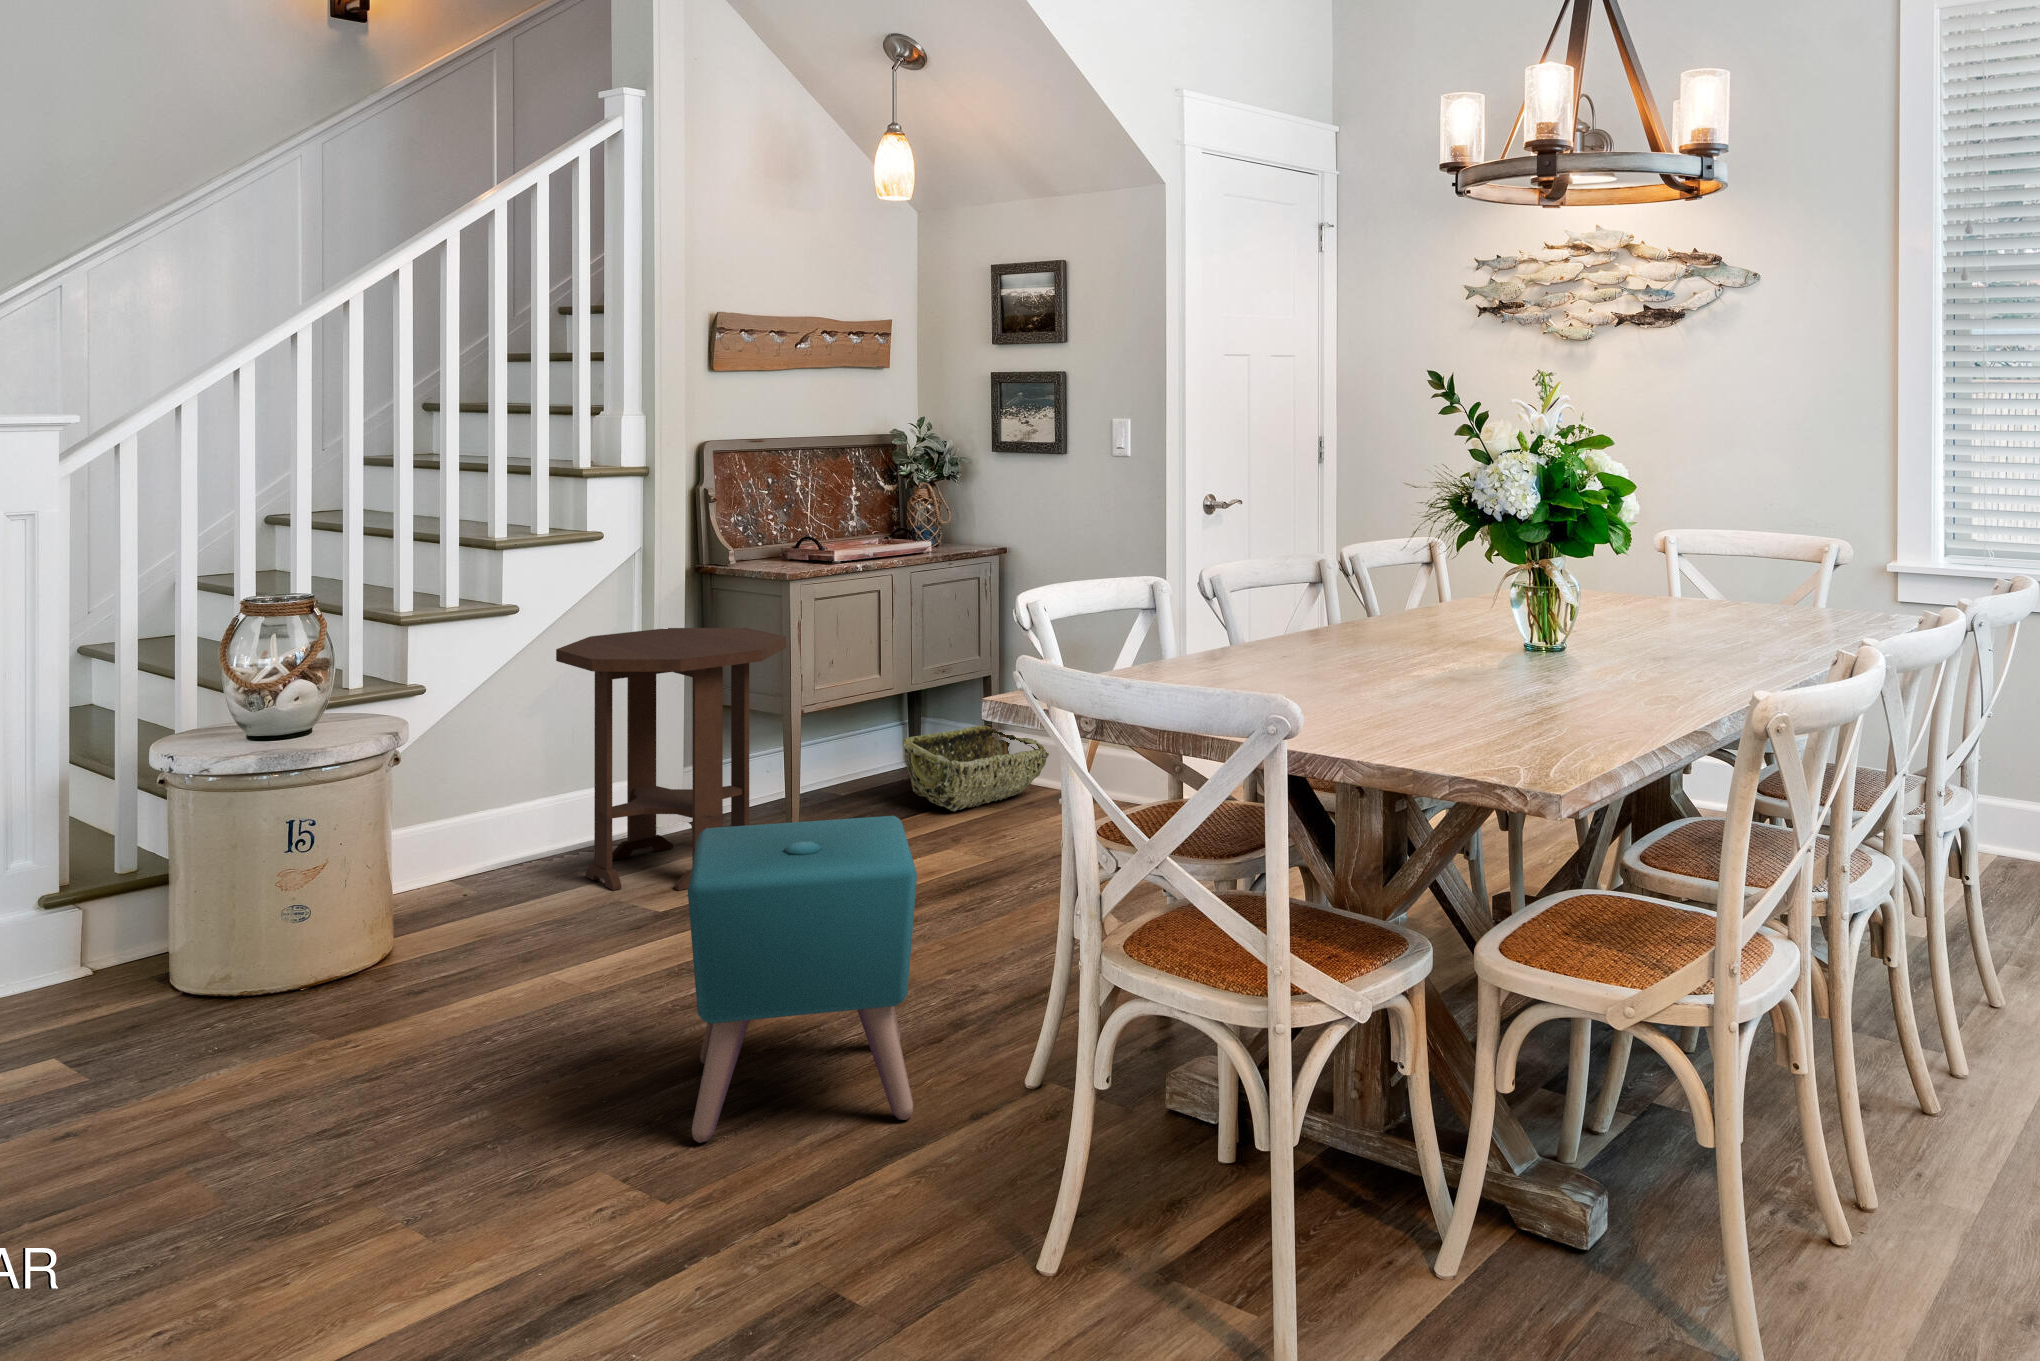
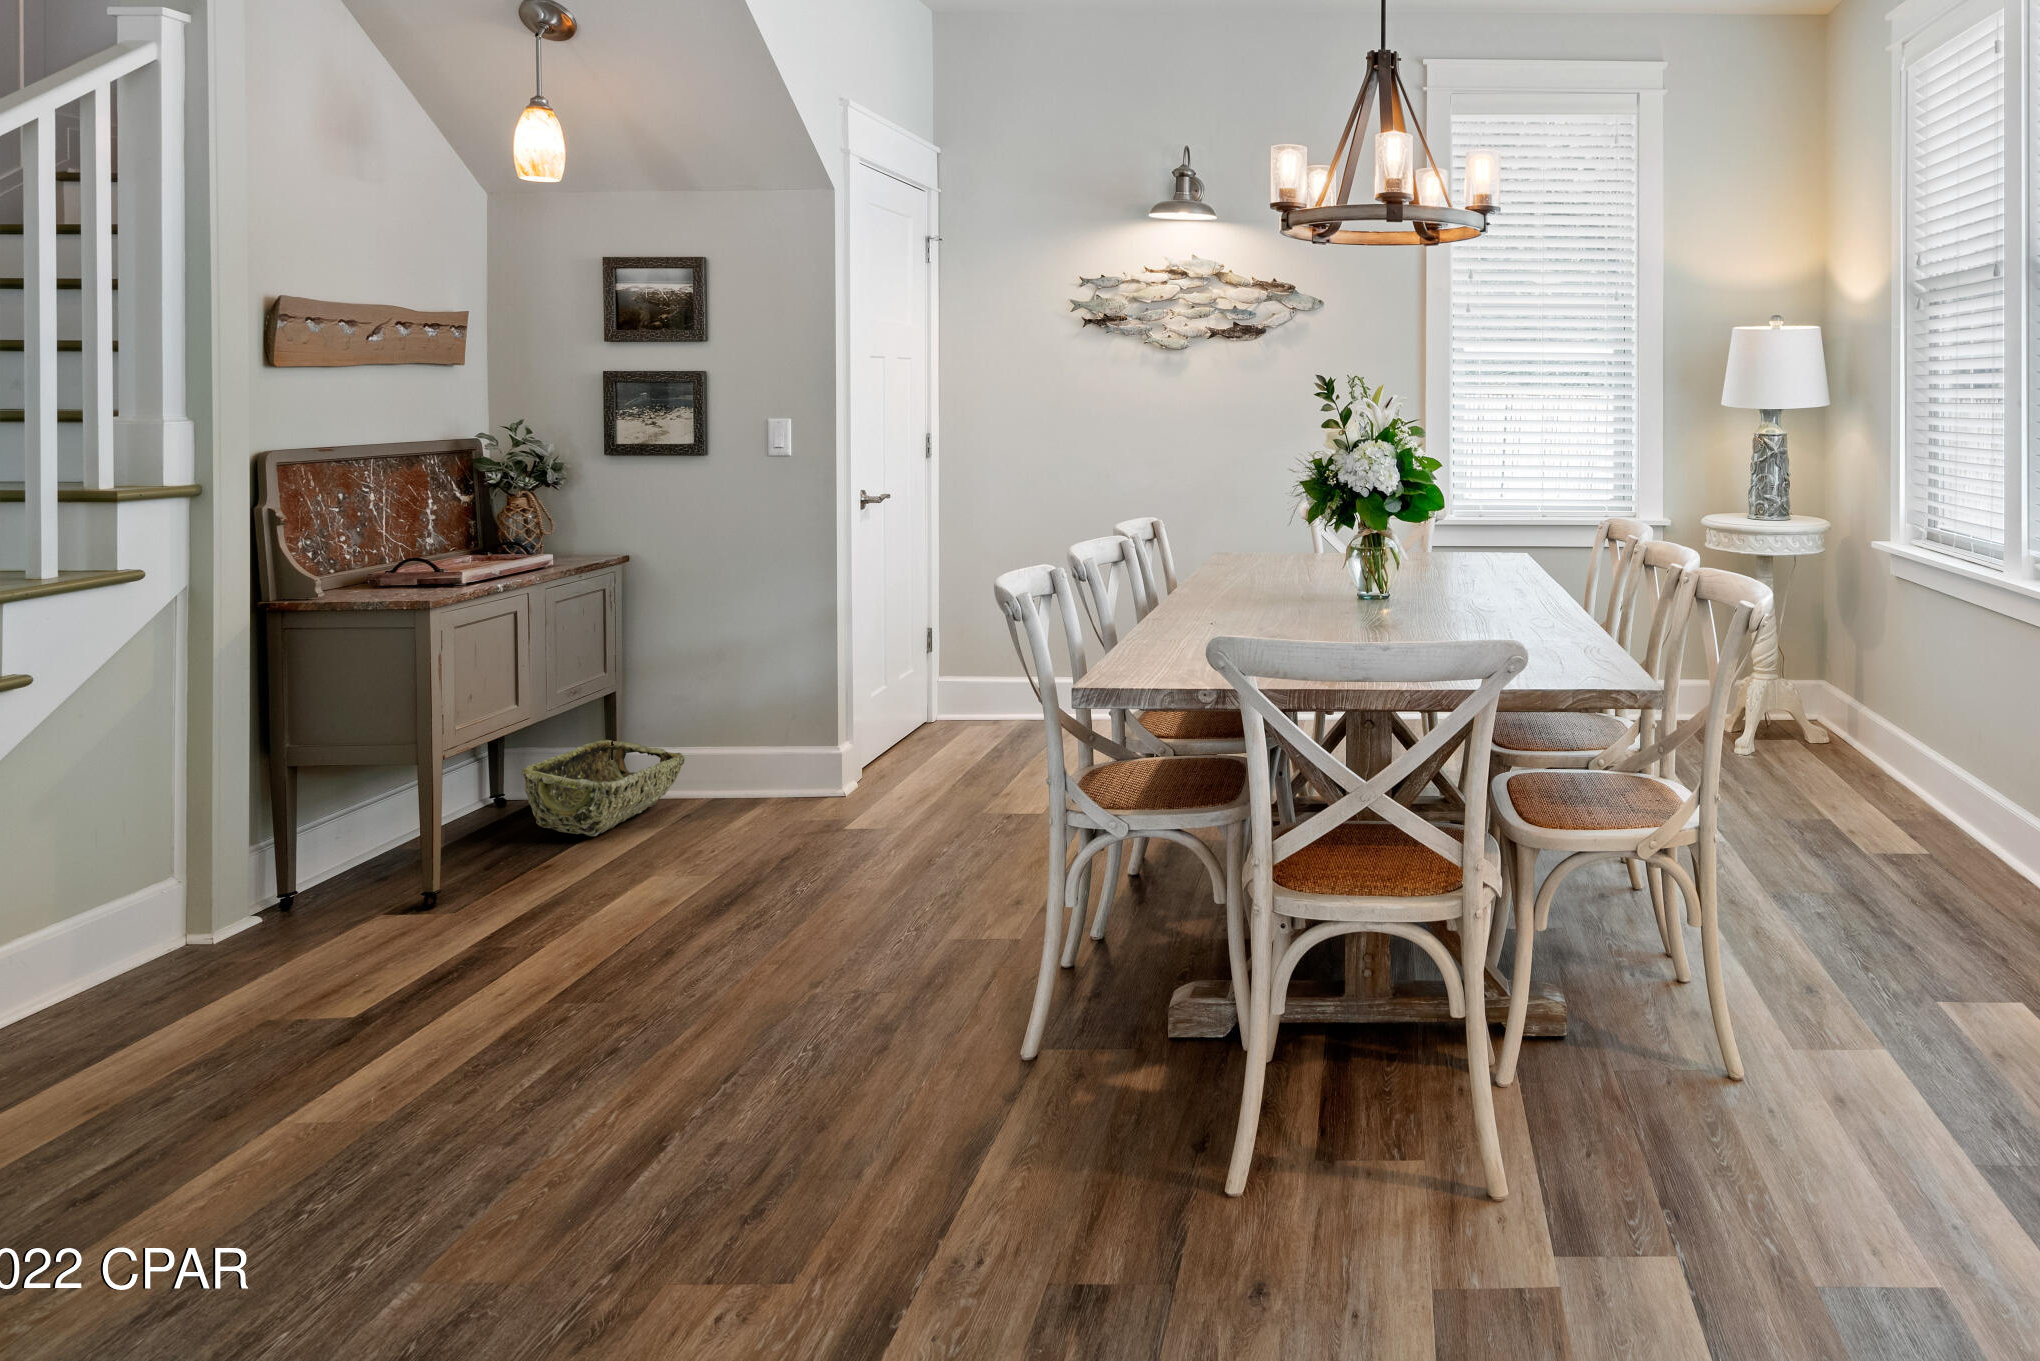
side table: present [556,628,786,890] -> none [115,668,440,1010]
ottoman: present [688,816,917,1143] -> none [633,828,956,1224]

